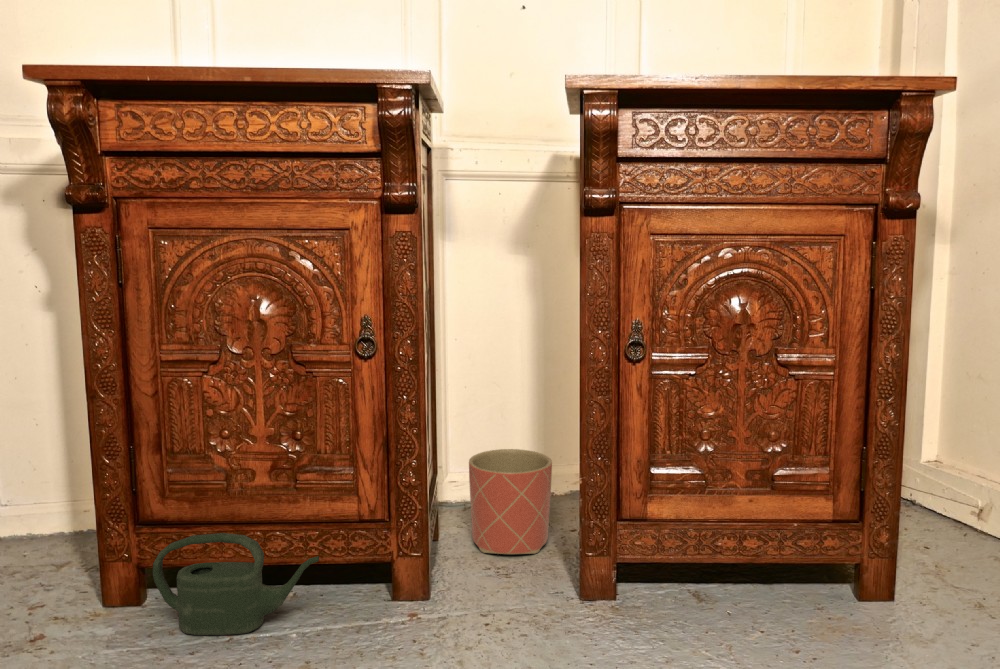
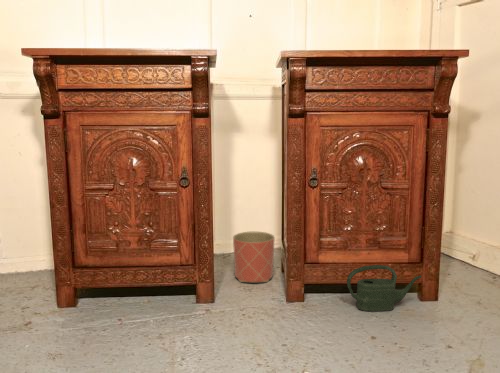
watering can: present [153,533,319,635] -> present [347,265,421,311]

